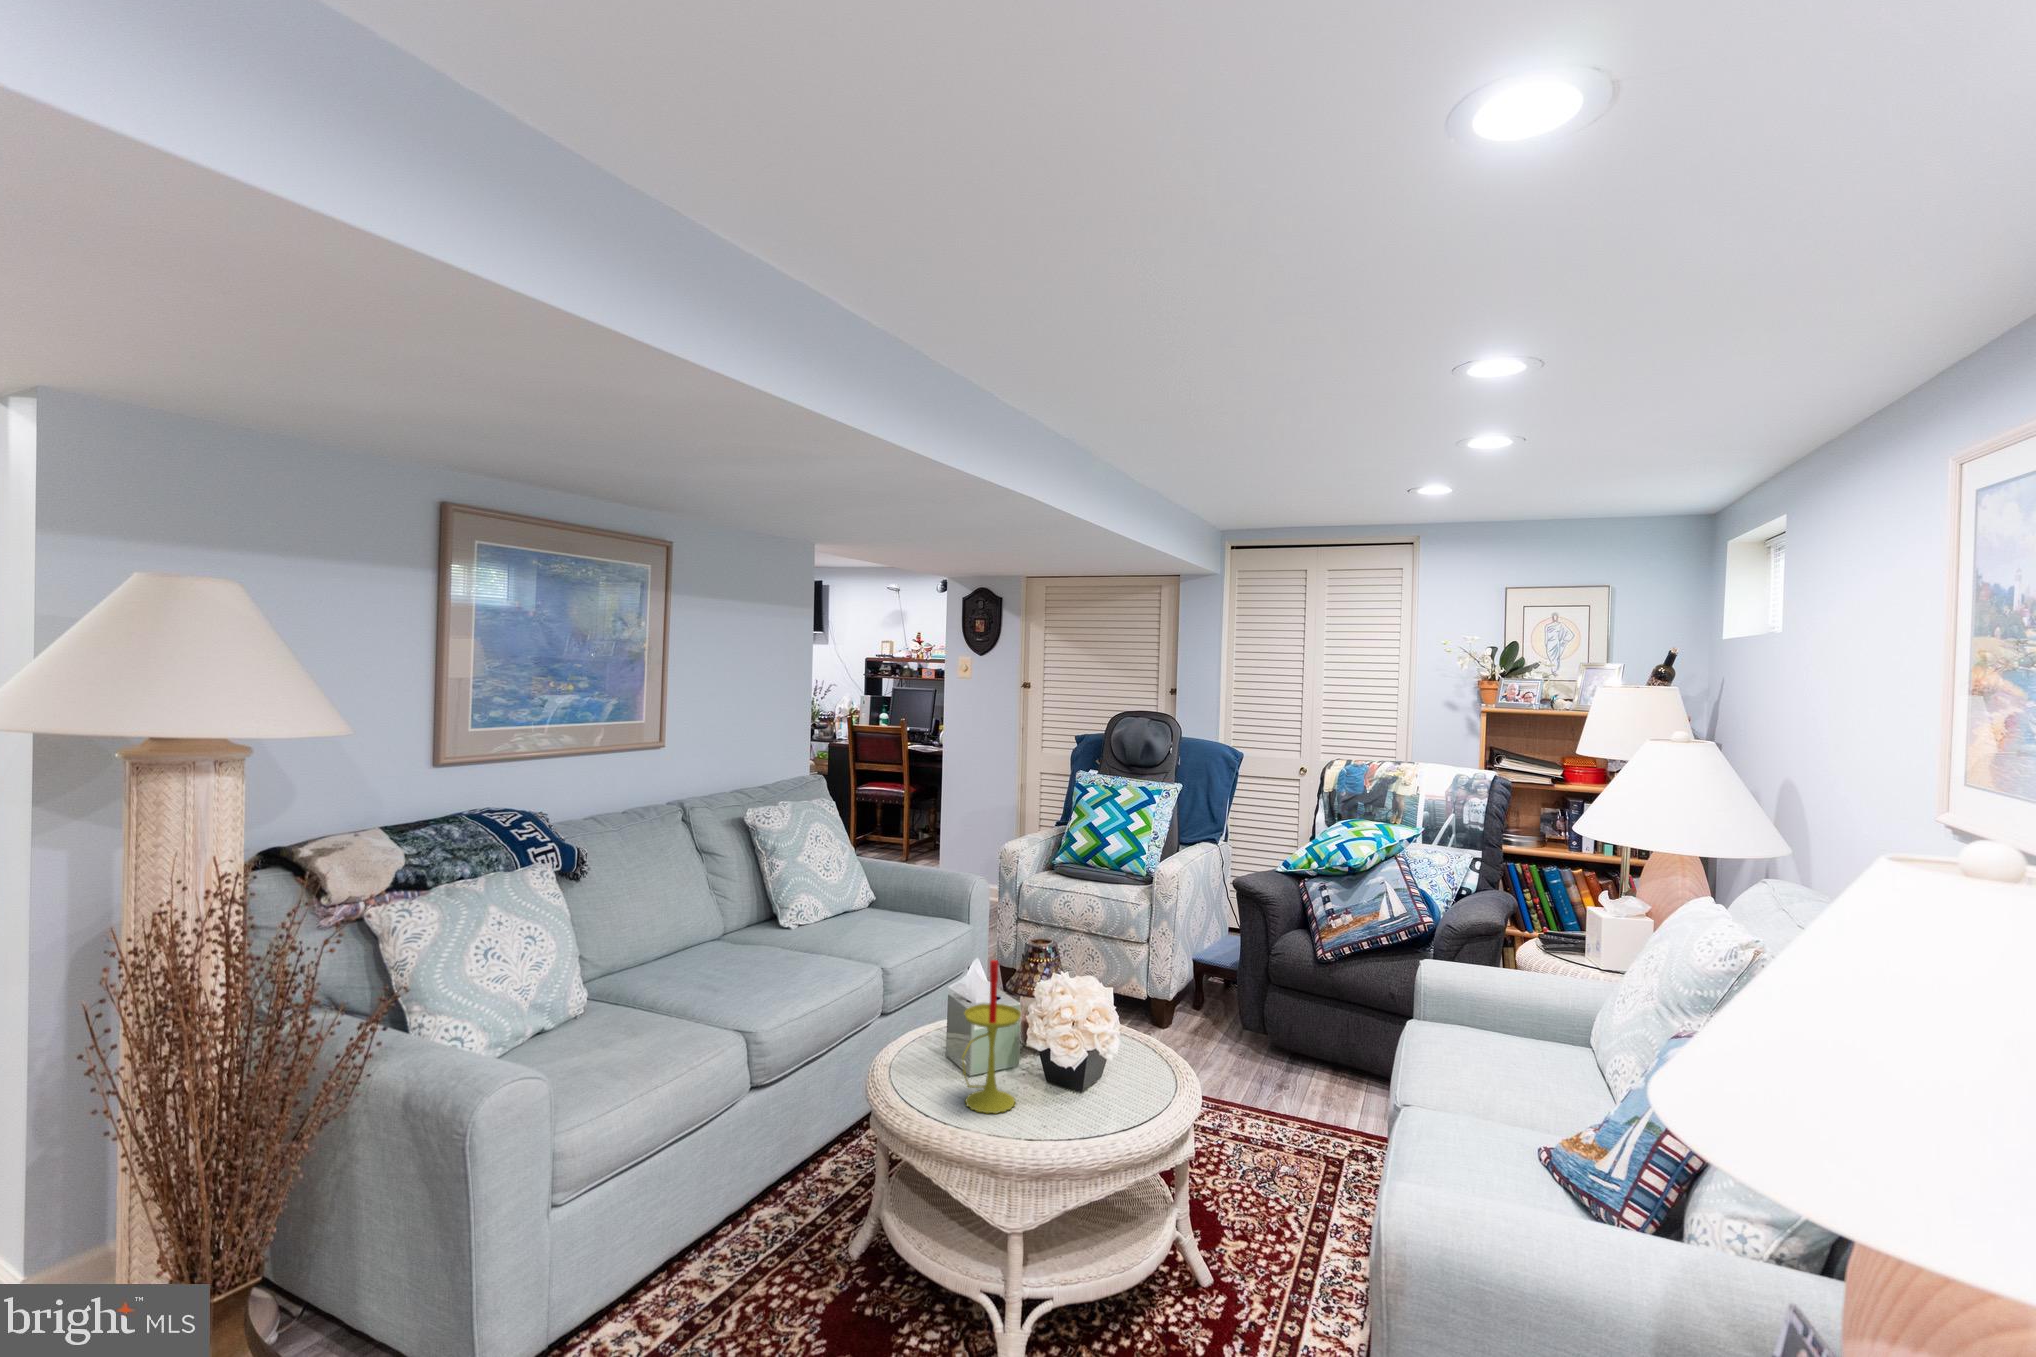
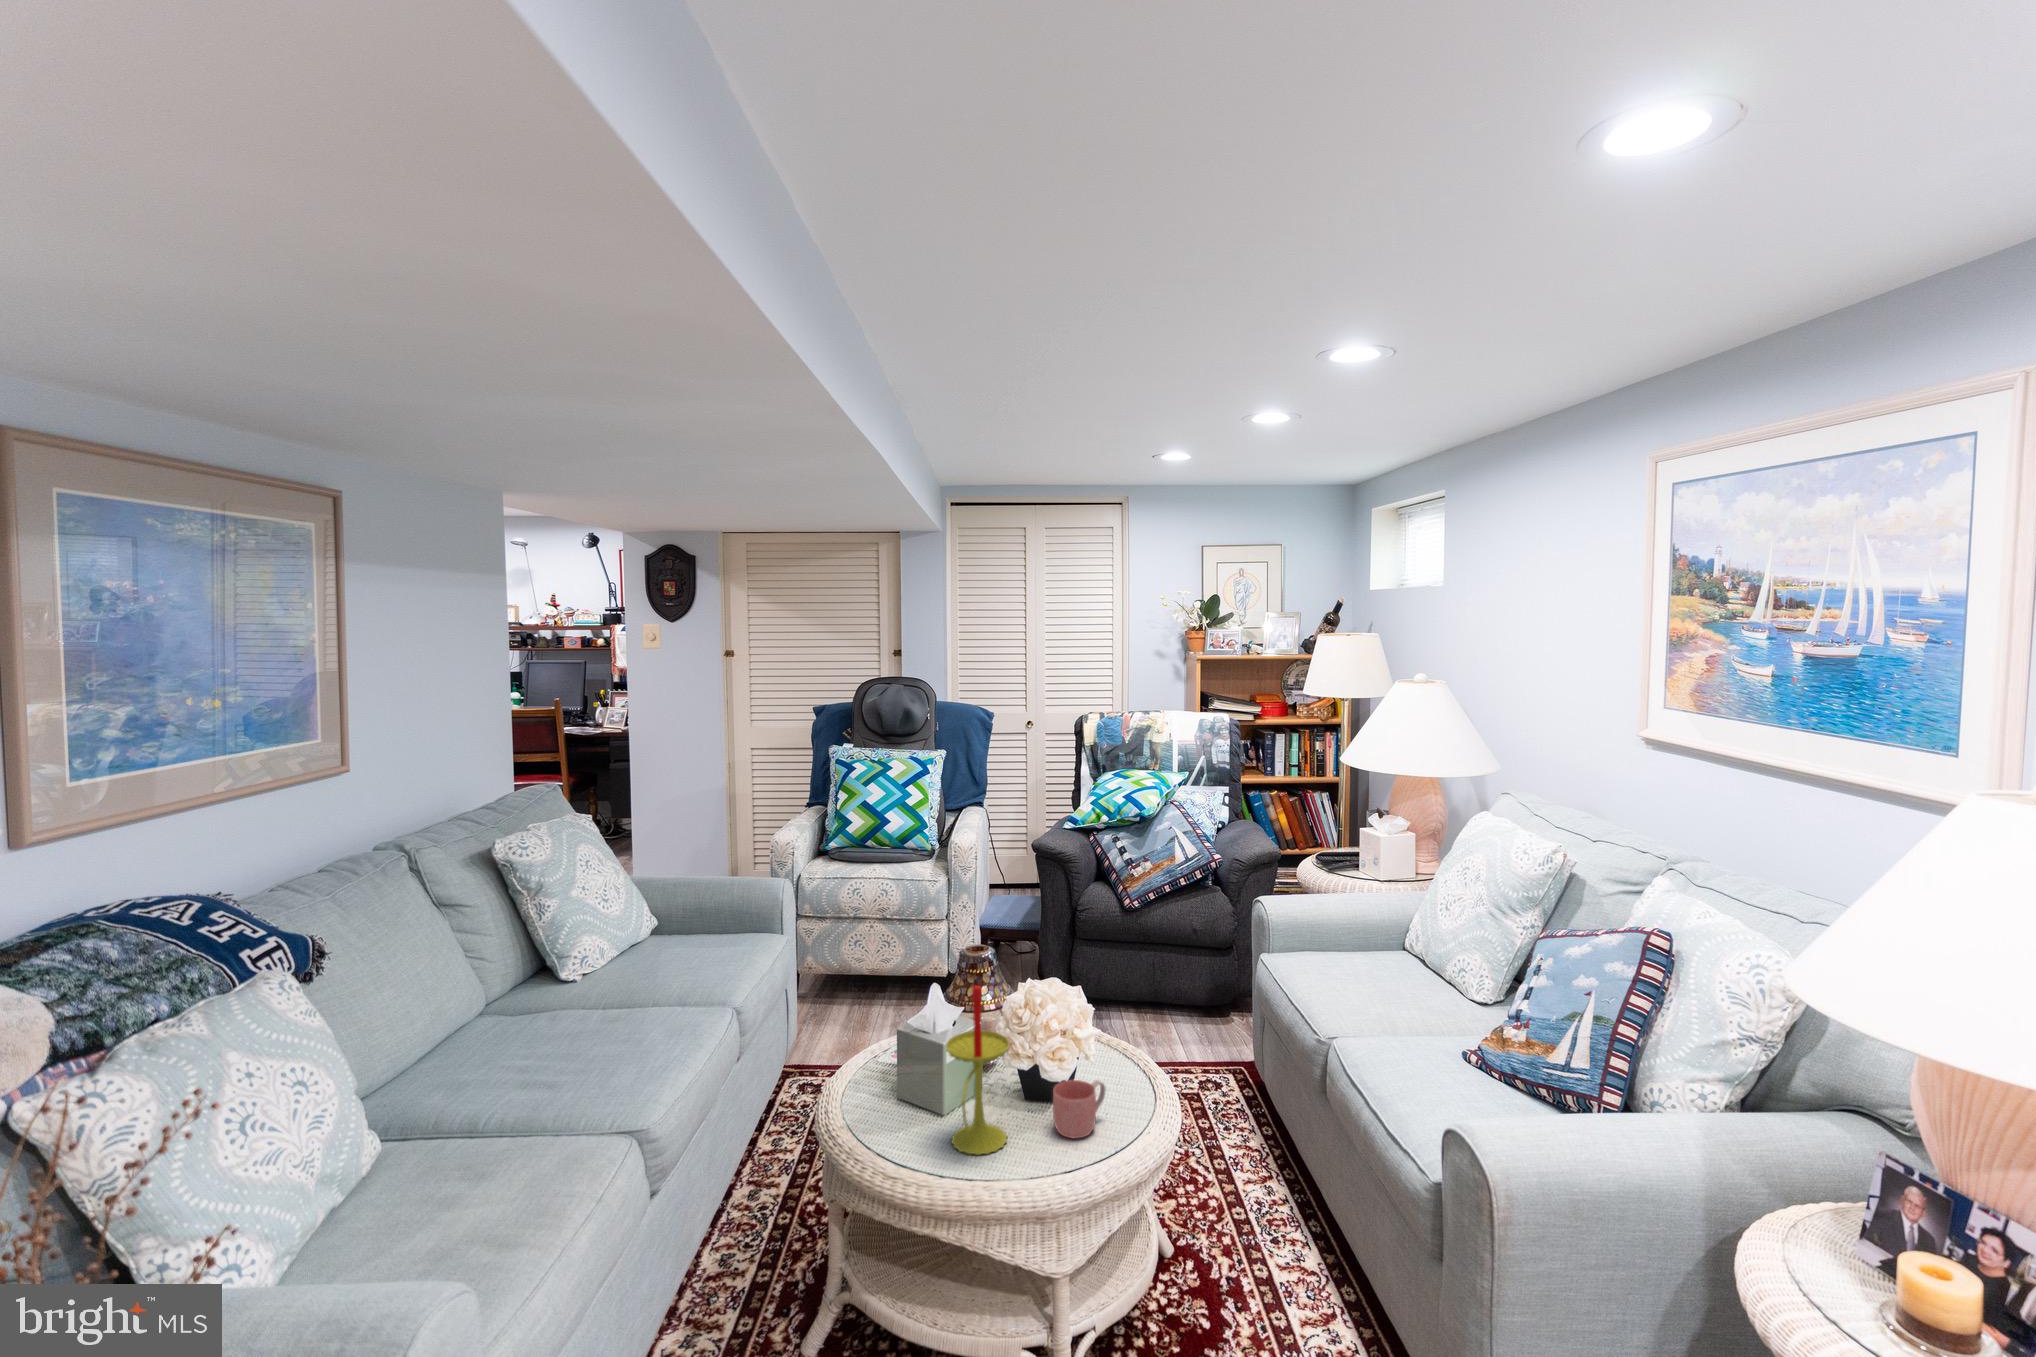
mug: none [1058,1069,1114,1123] -> present [1053,1080,1105,1138]

